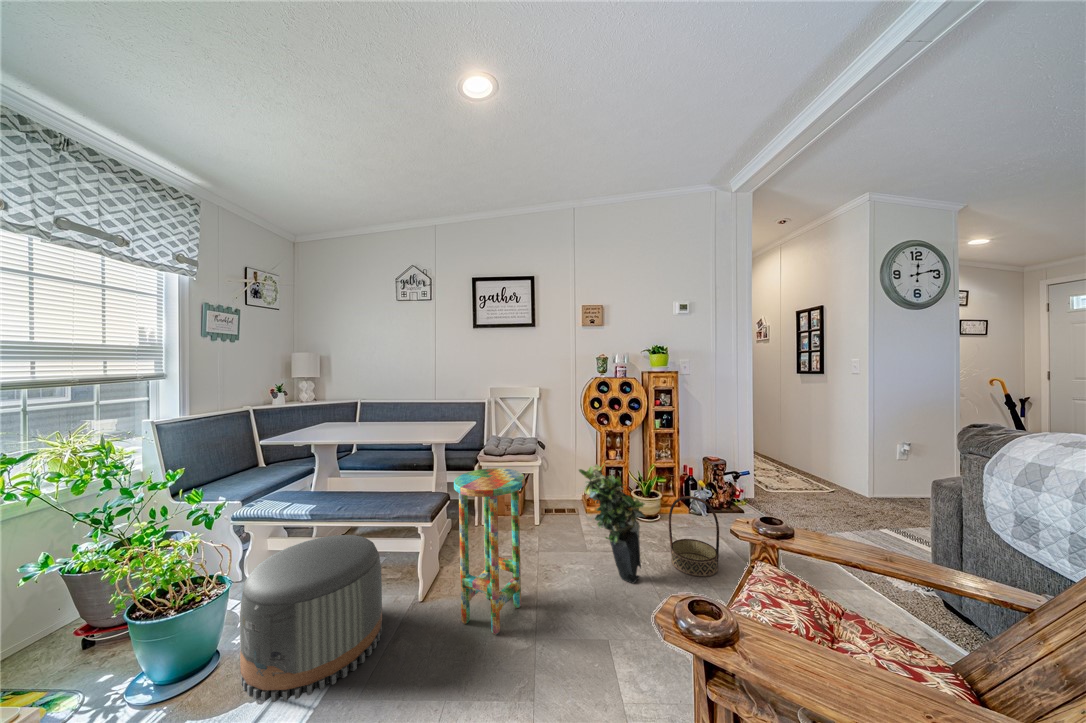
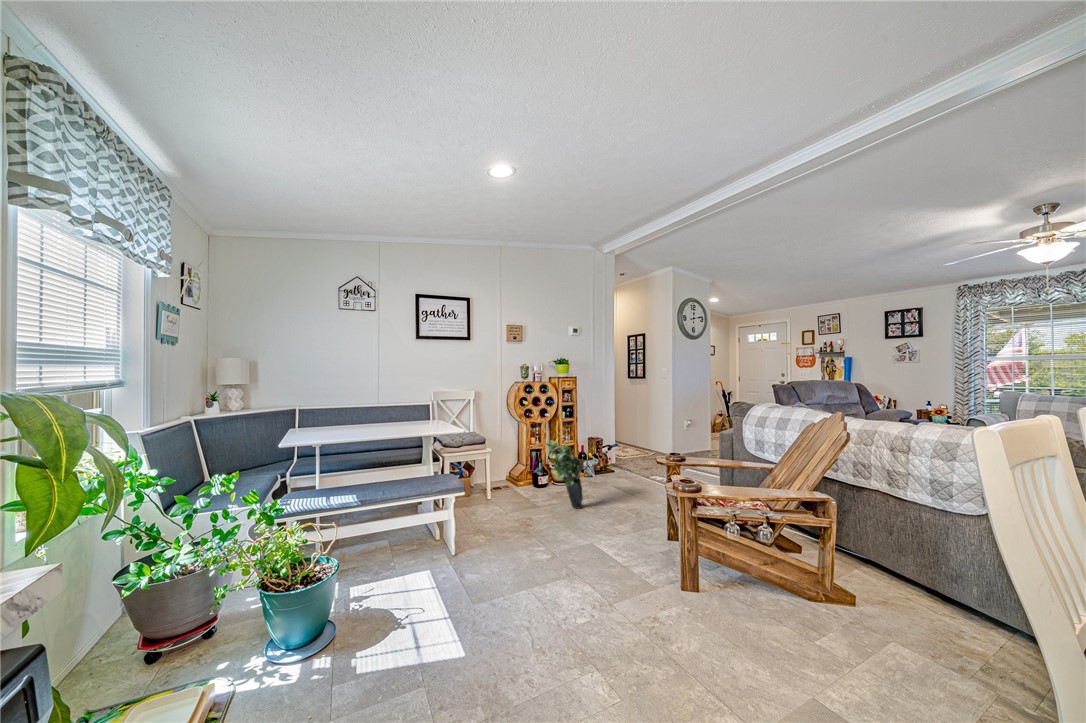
side table: present [454,468,525,635] -> none [494,443,539,541]
basket: present [669,496,719,577] -> none [590,455,619,500]
pouf: present [240,535,382,702] -> none [382,497,467,591]

